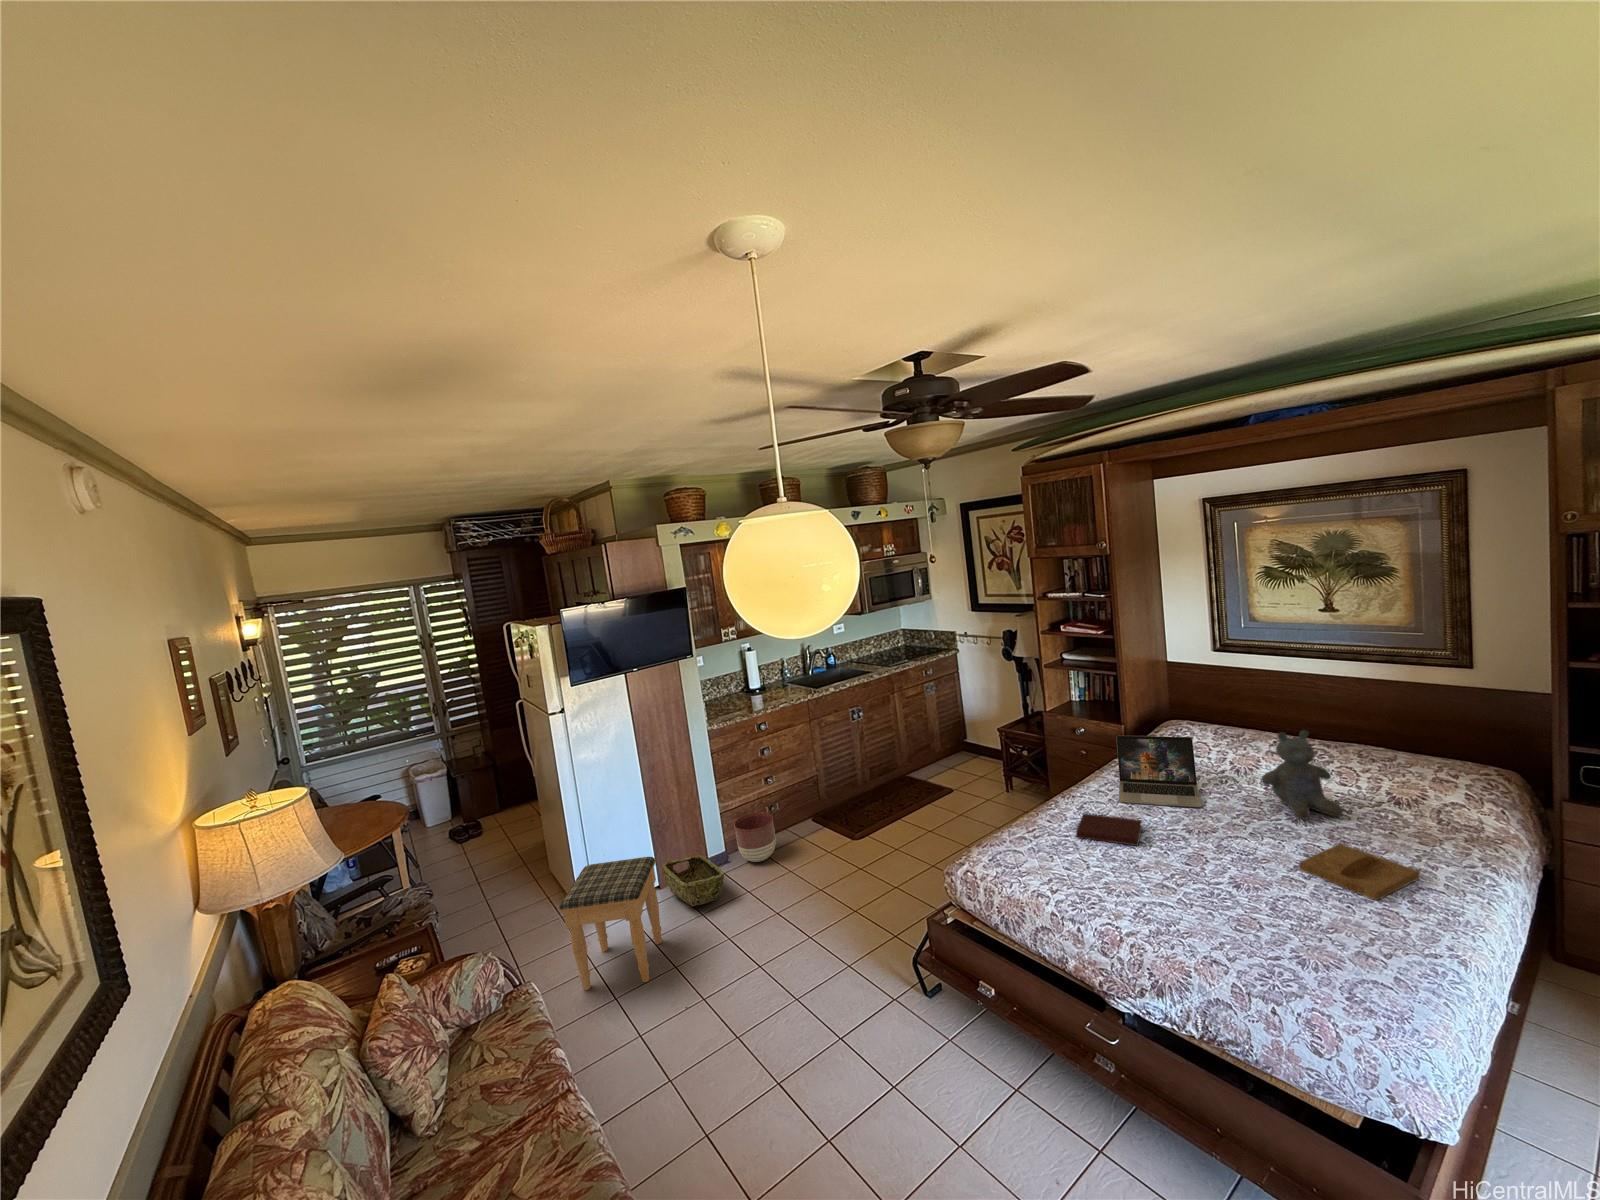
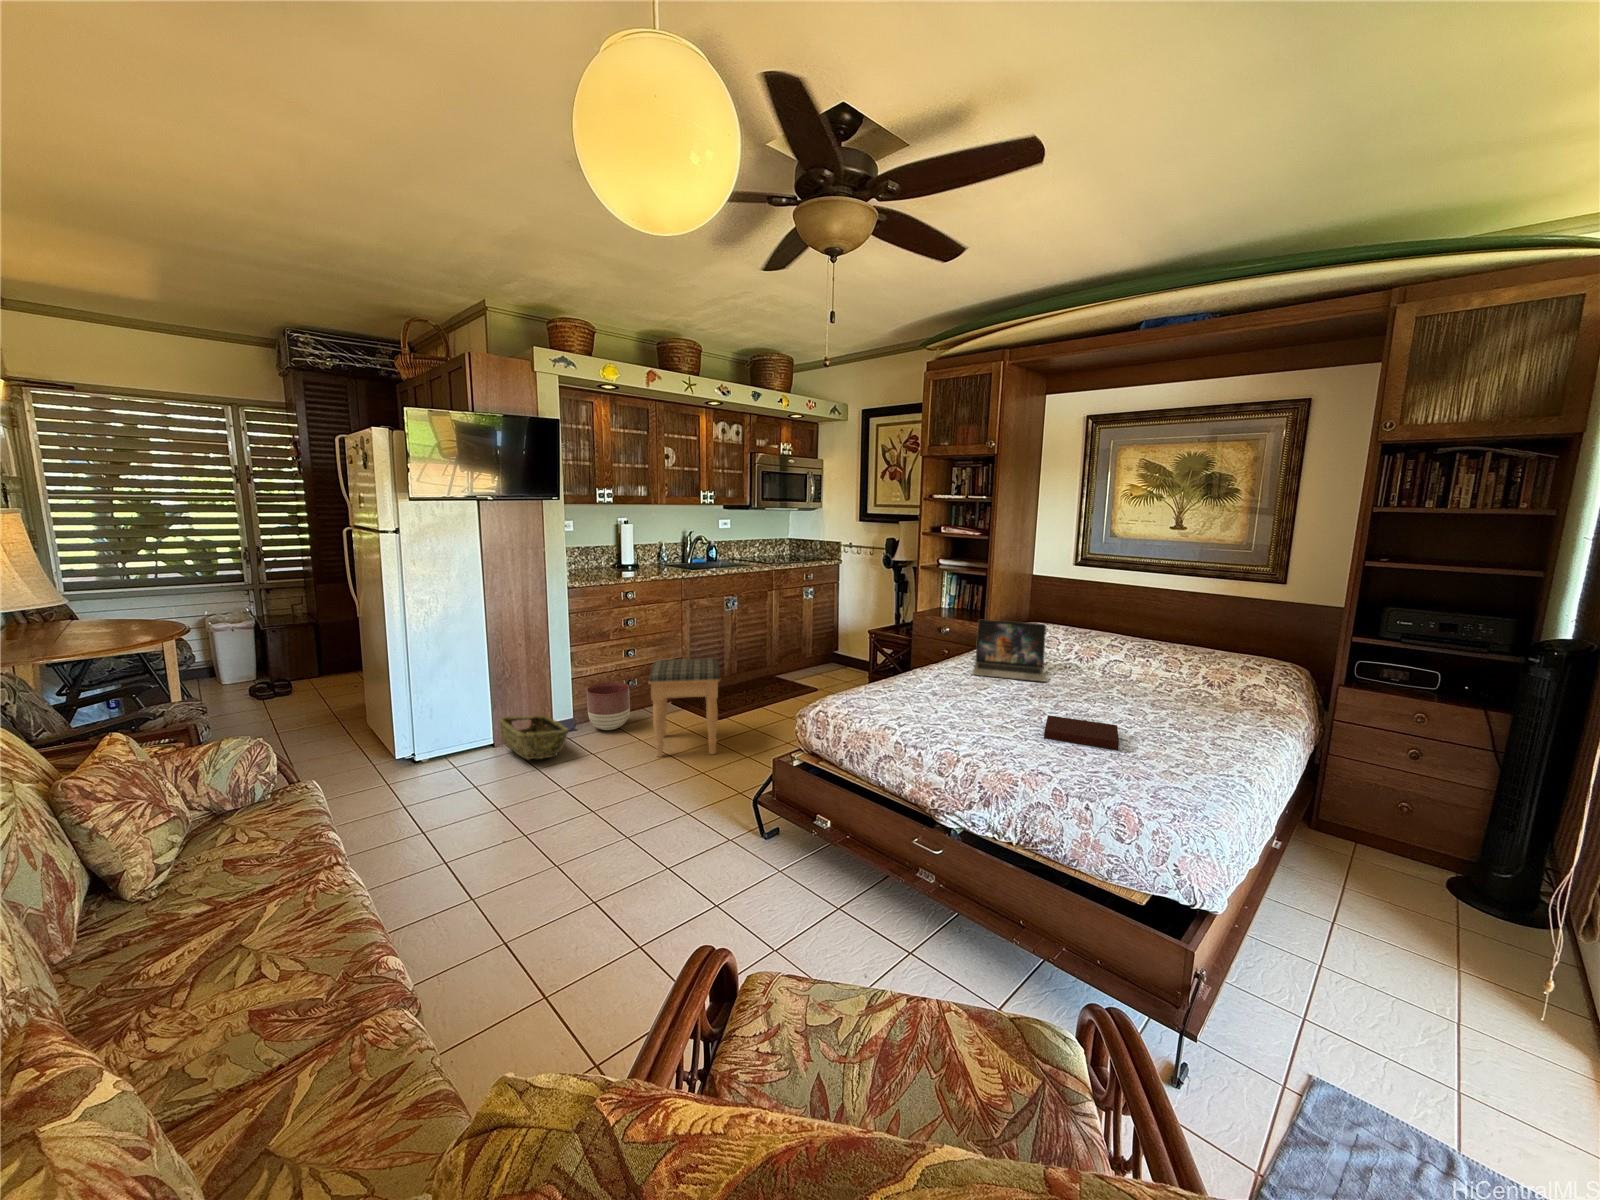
stuffed bear: present [1261,730,1343,820] -> none [1101,616,1165,694]
notebook: present [1076,813,1142,846] -> present [1044,715,1119,750]
tray: present [1299,843,1419,901] -> none [1123,706,1222,743]
footstool: present [559,857,662,990] -> present [648,658,720,757]

